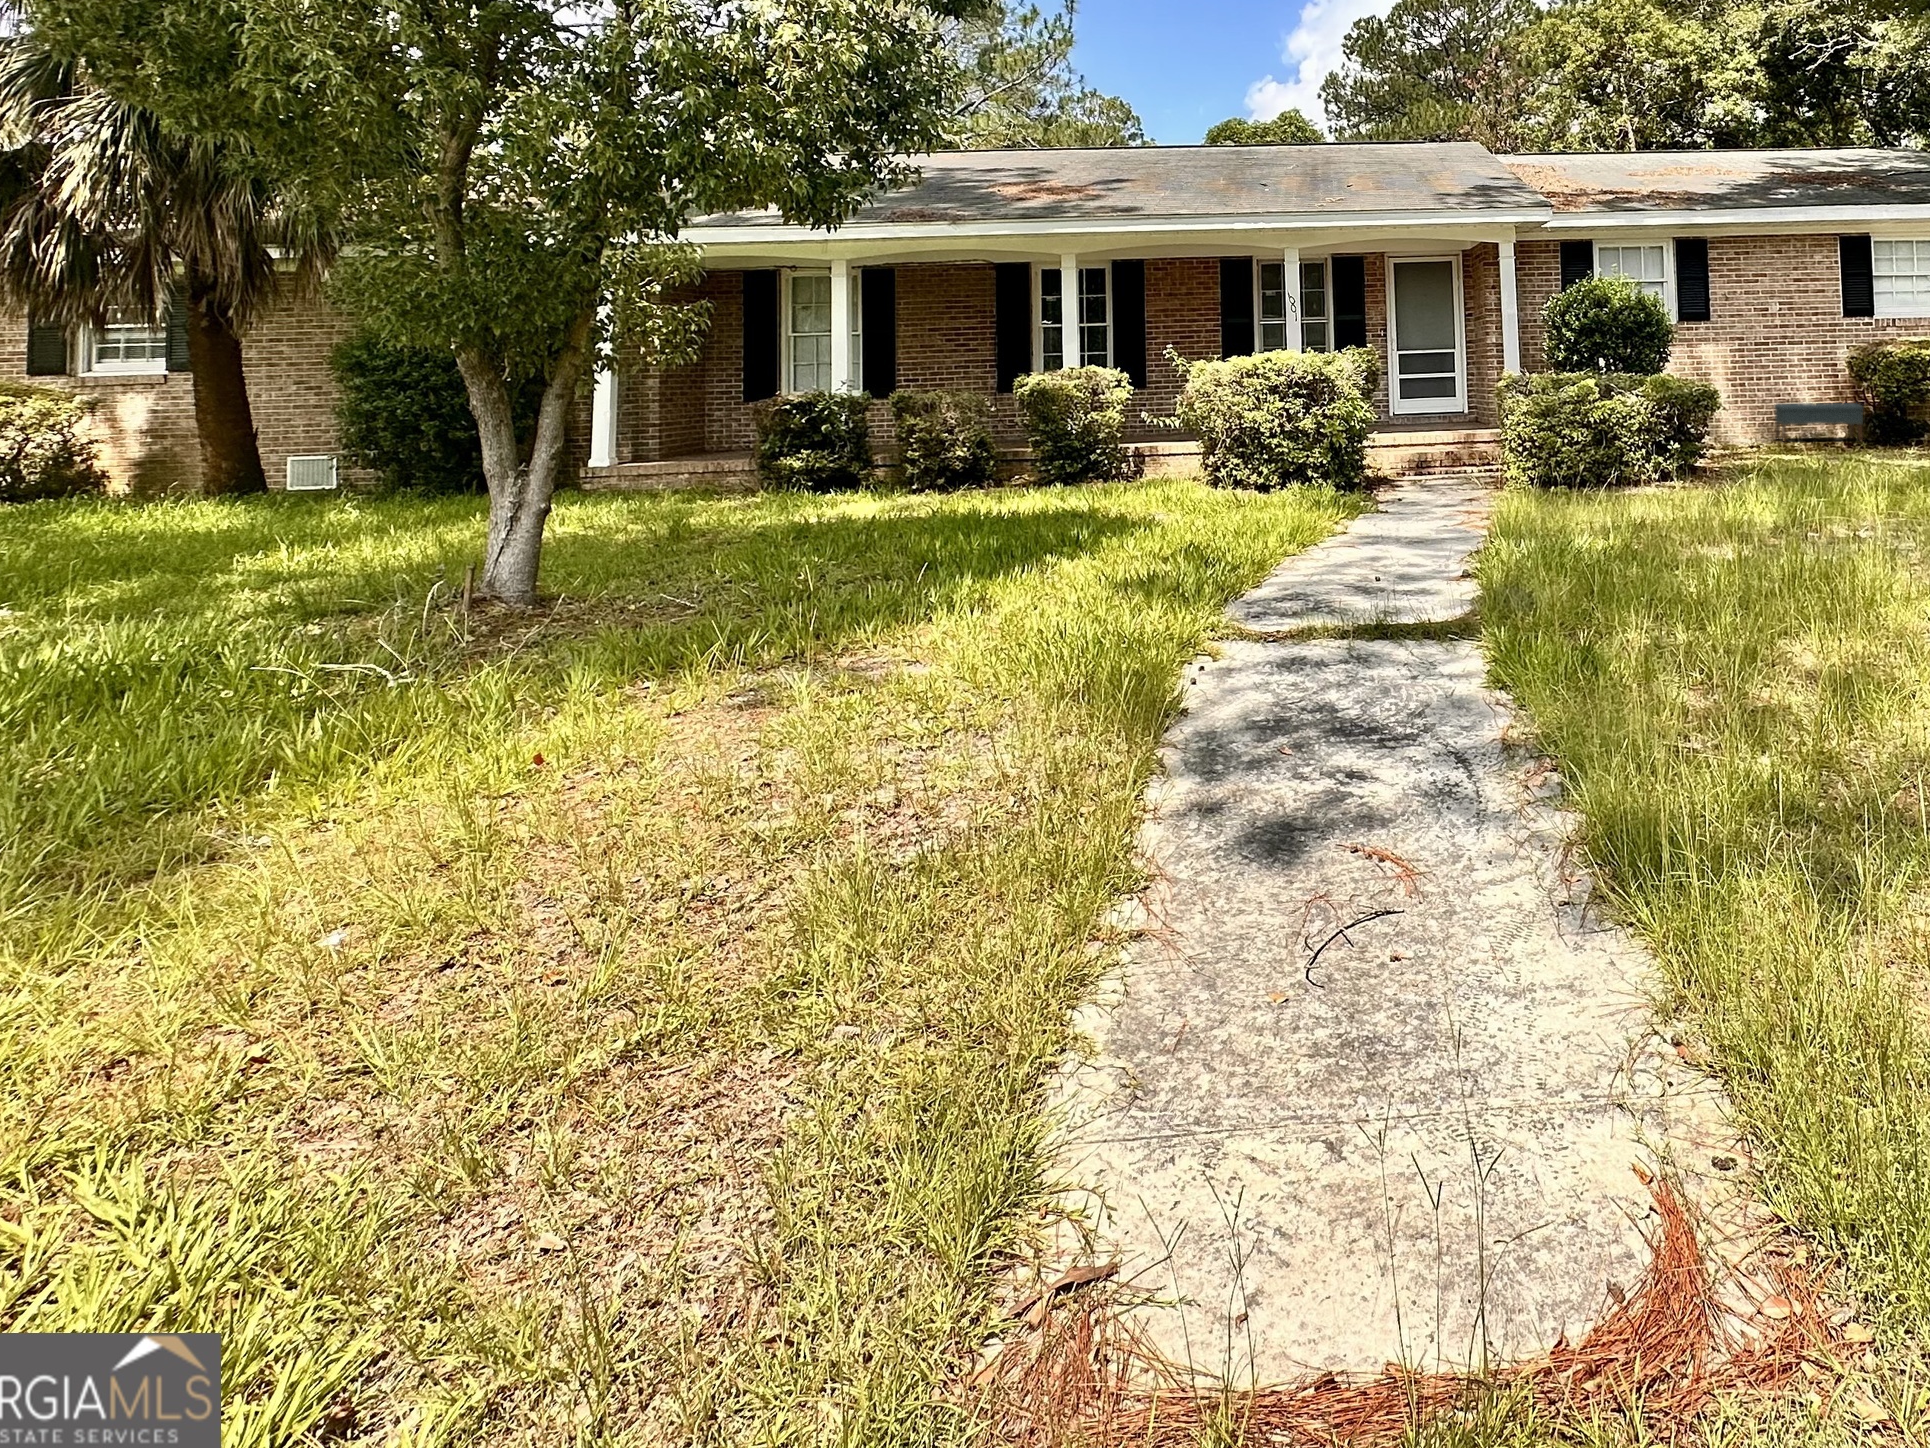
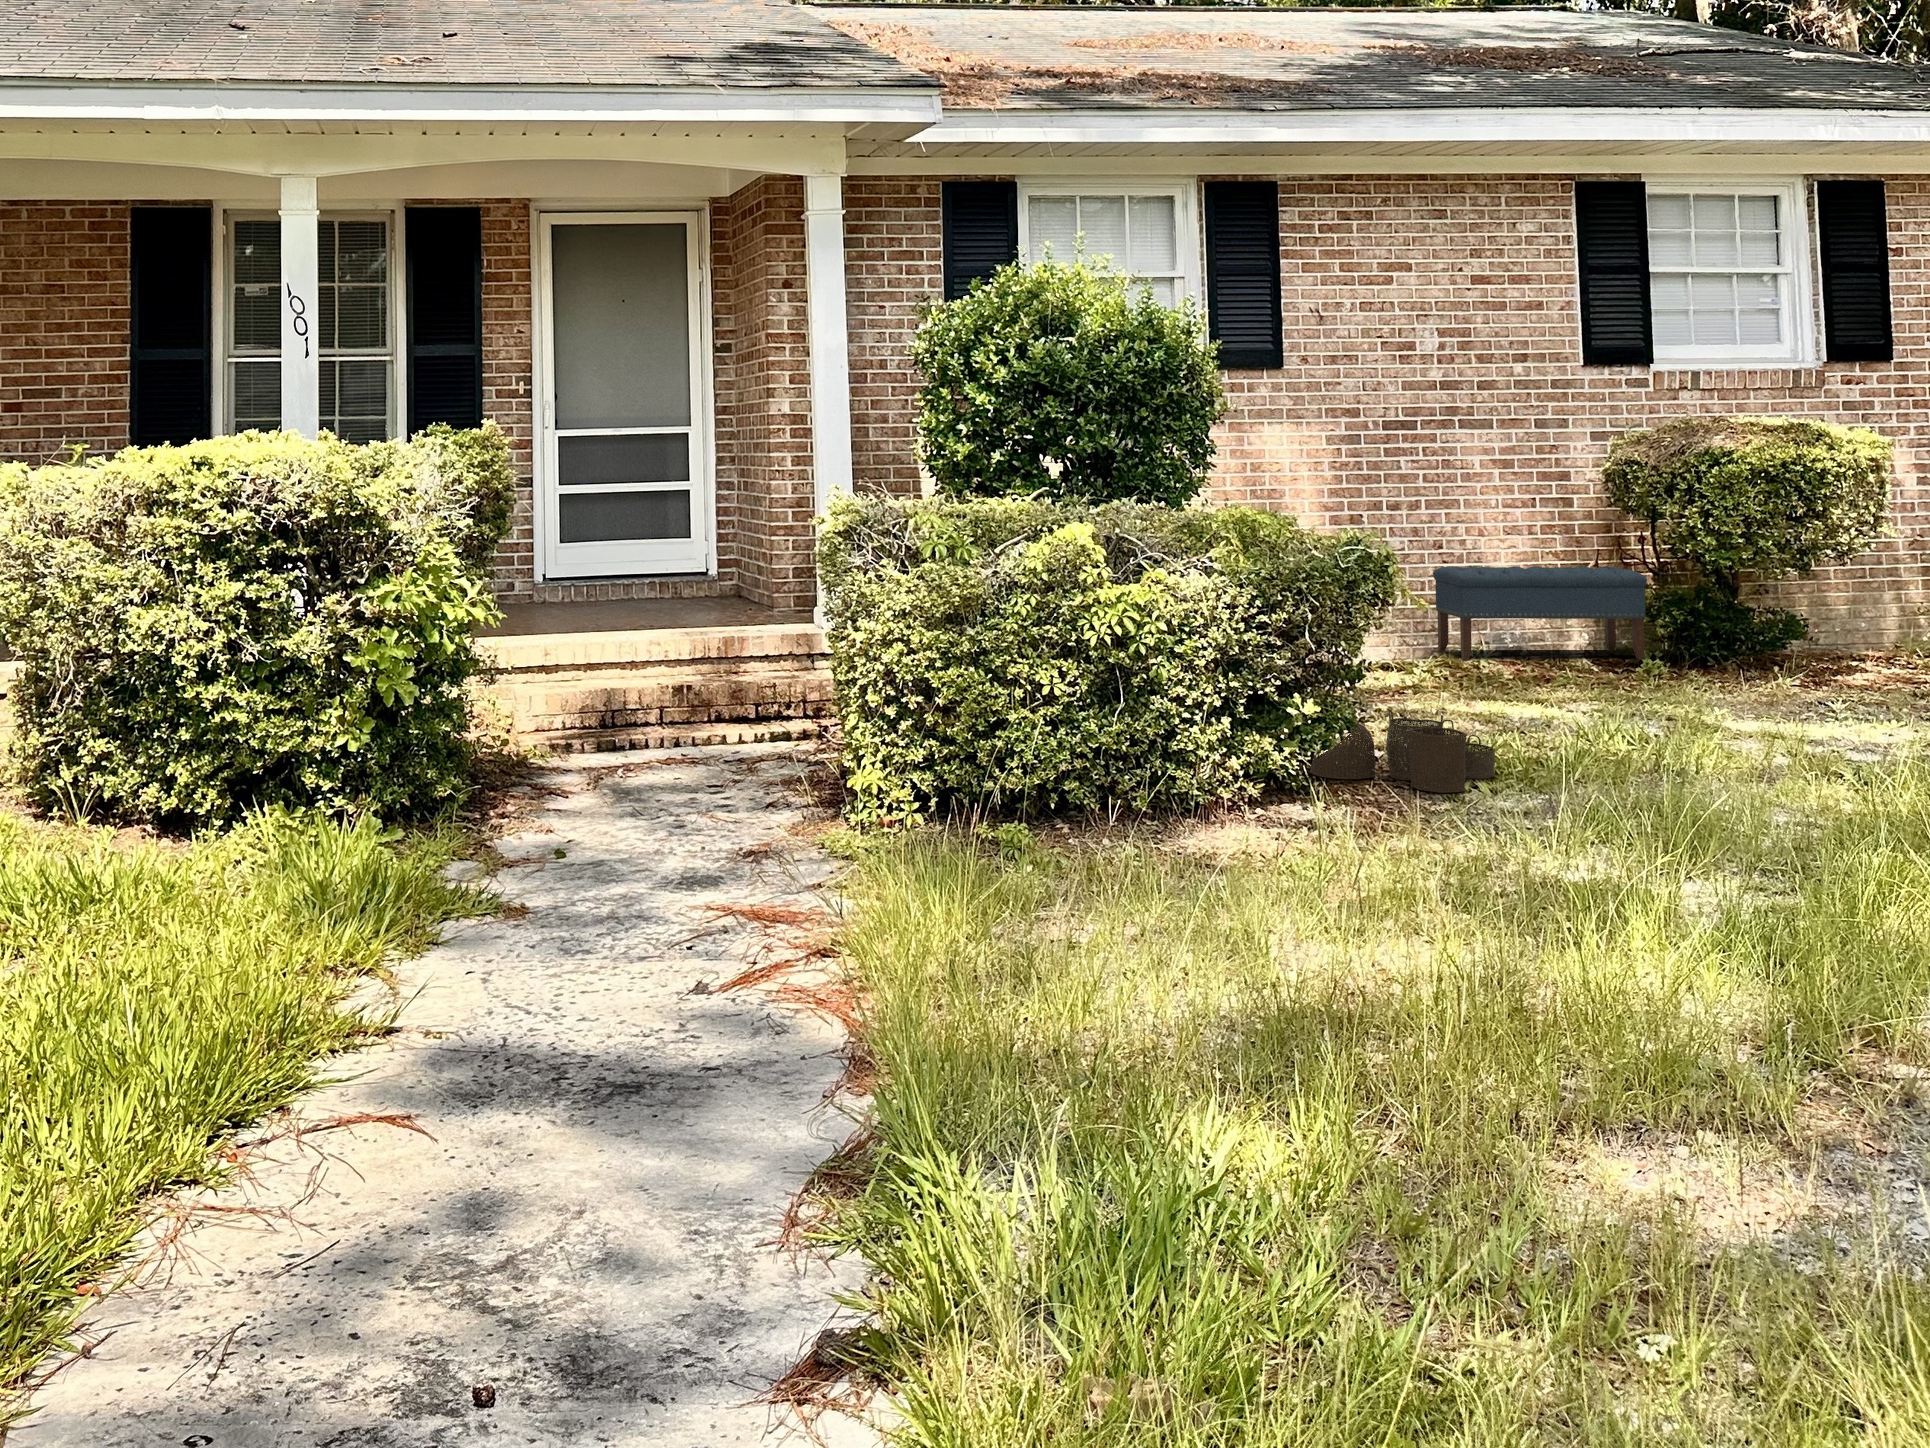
woven basket: none [1679,451,1750,479] -> present [1310,711,1495,793]

